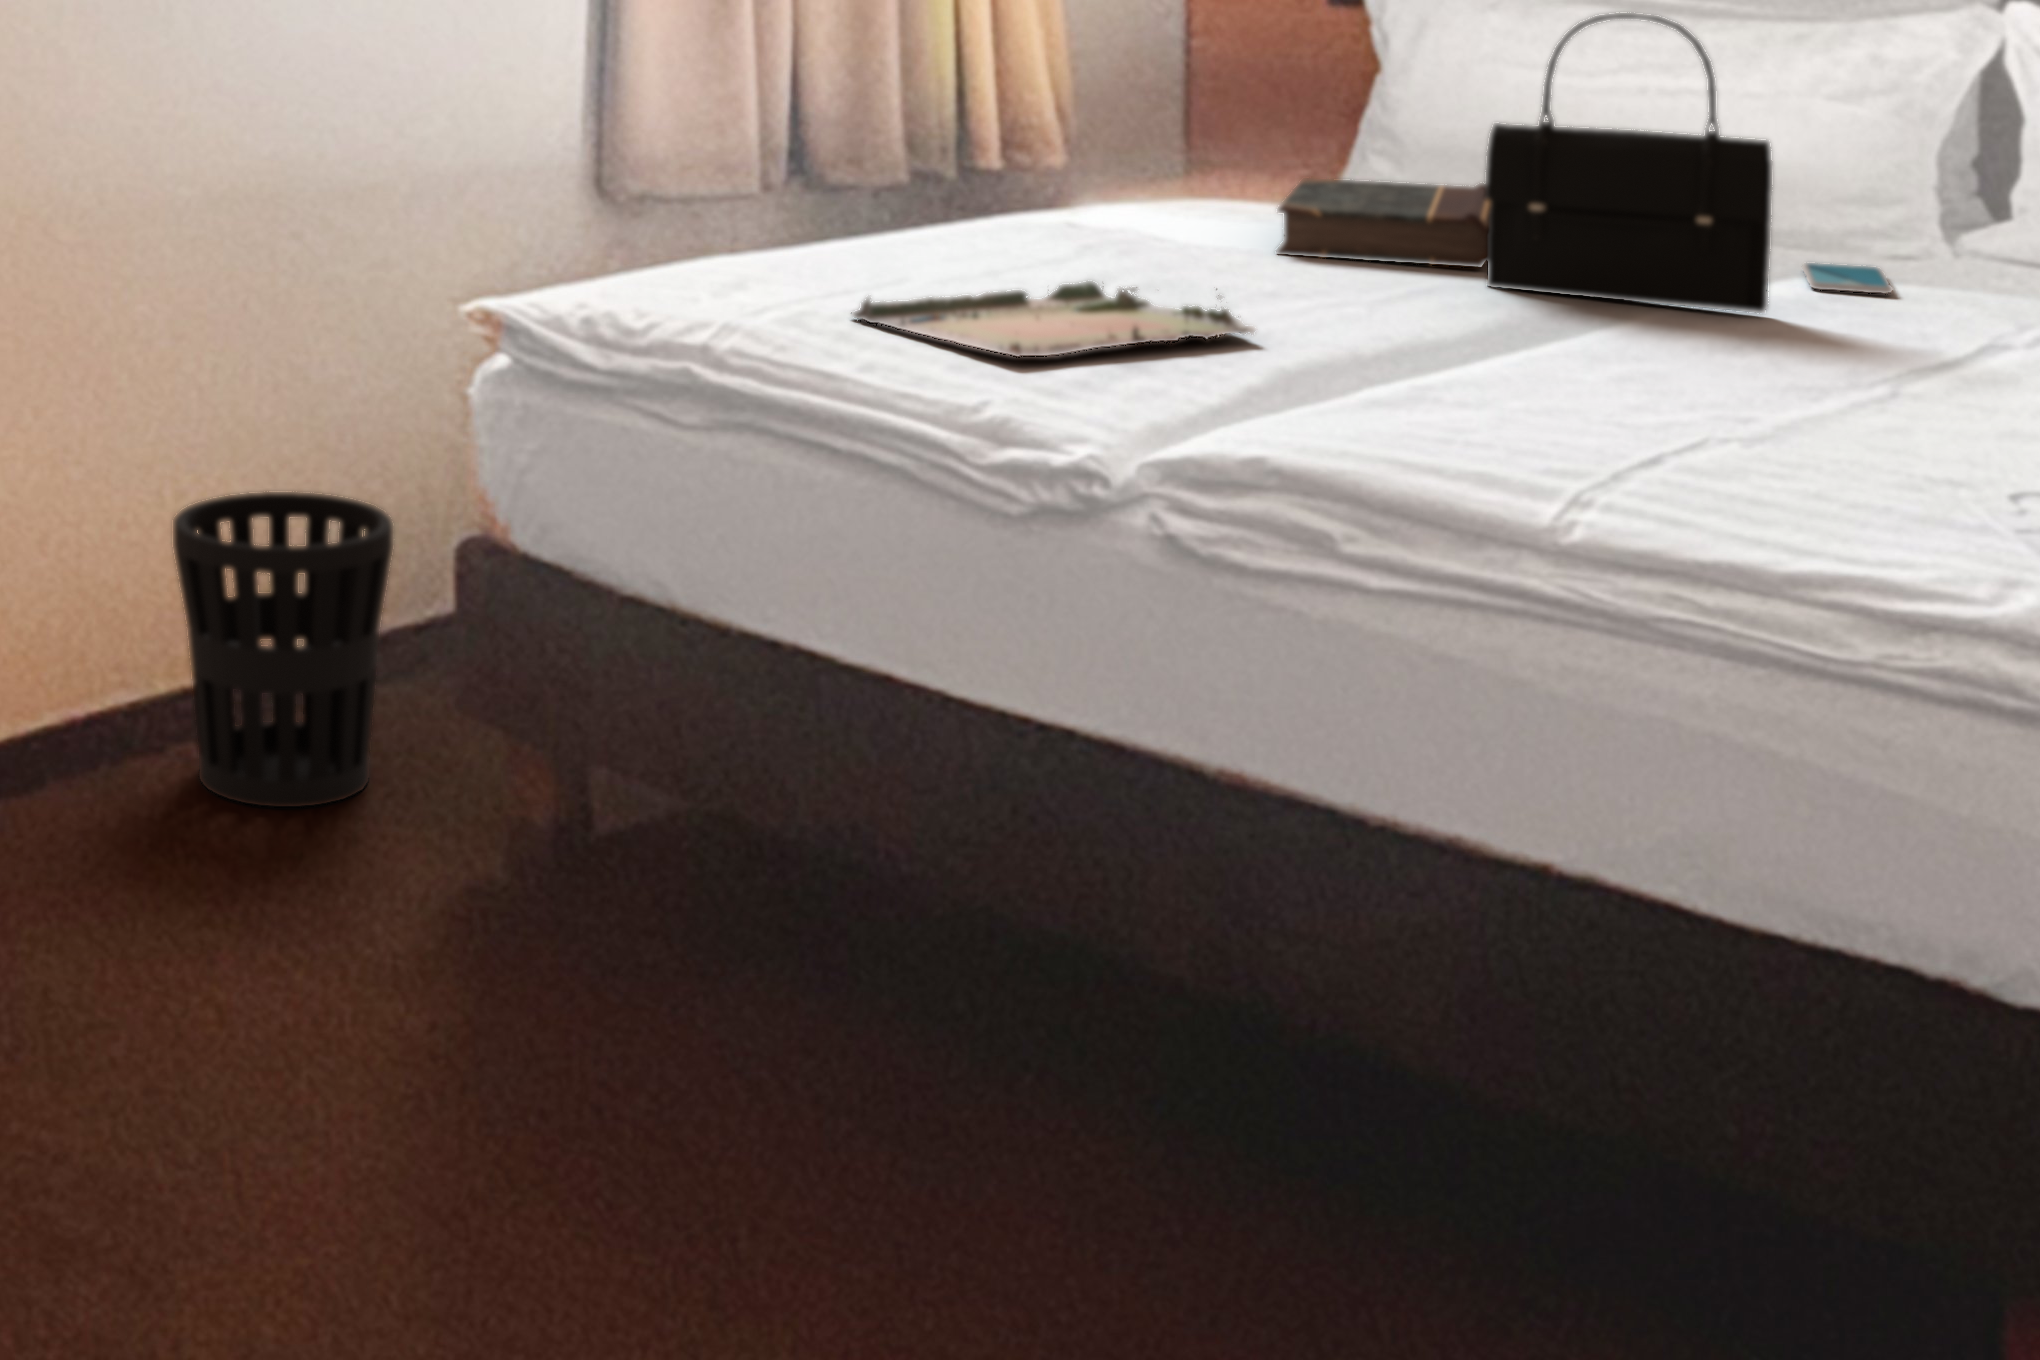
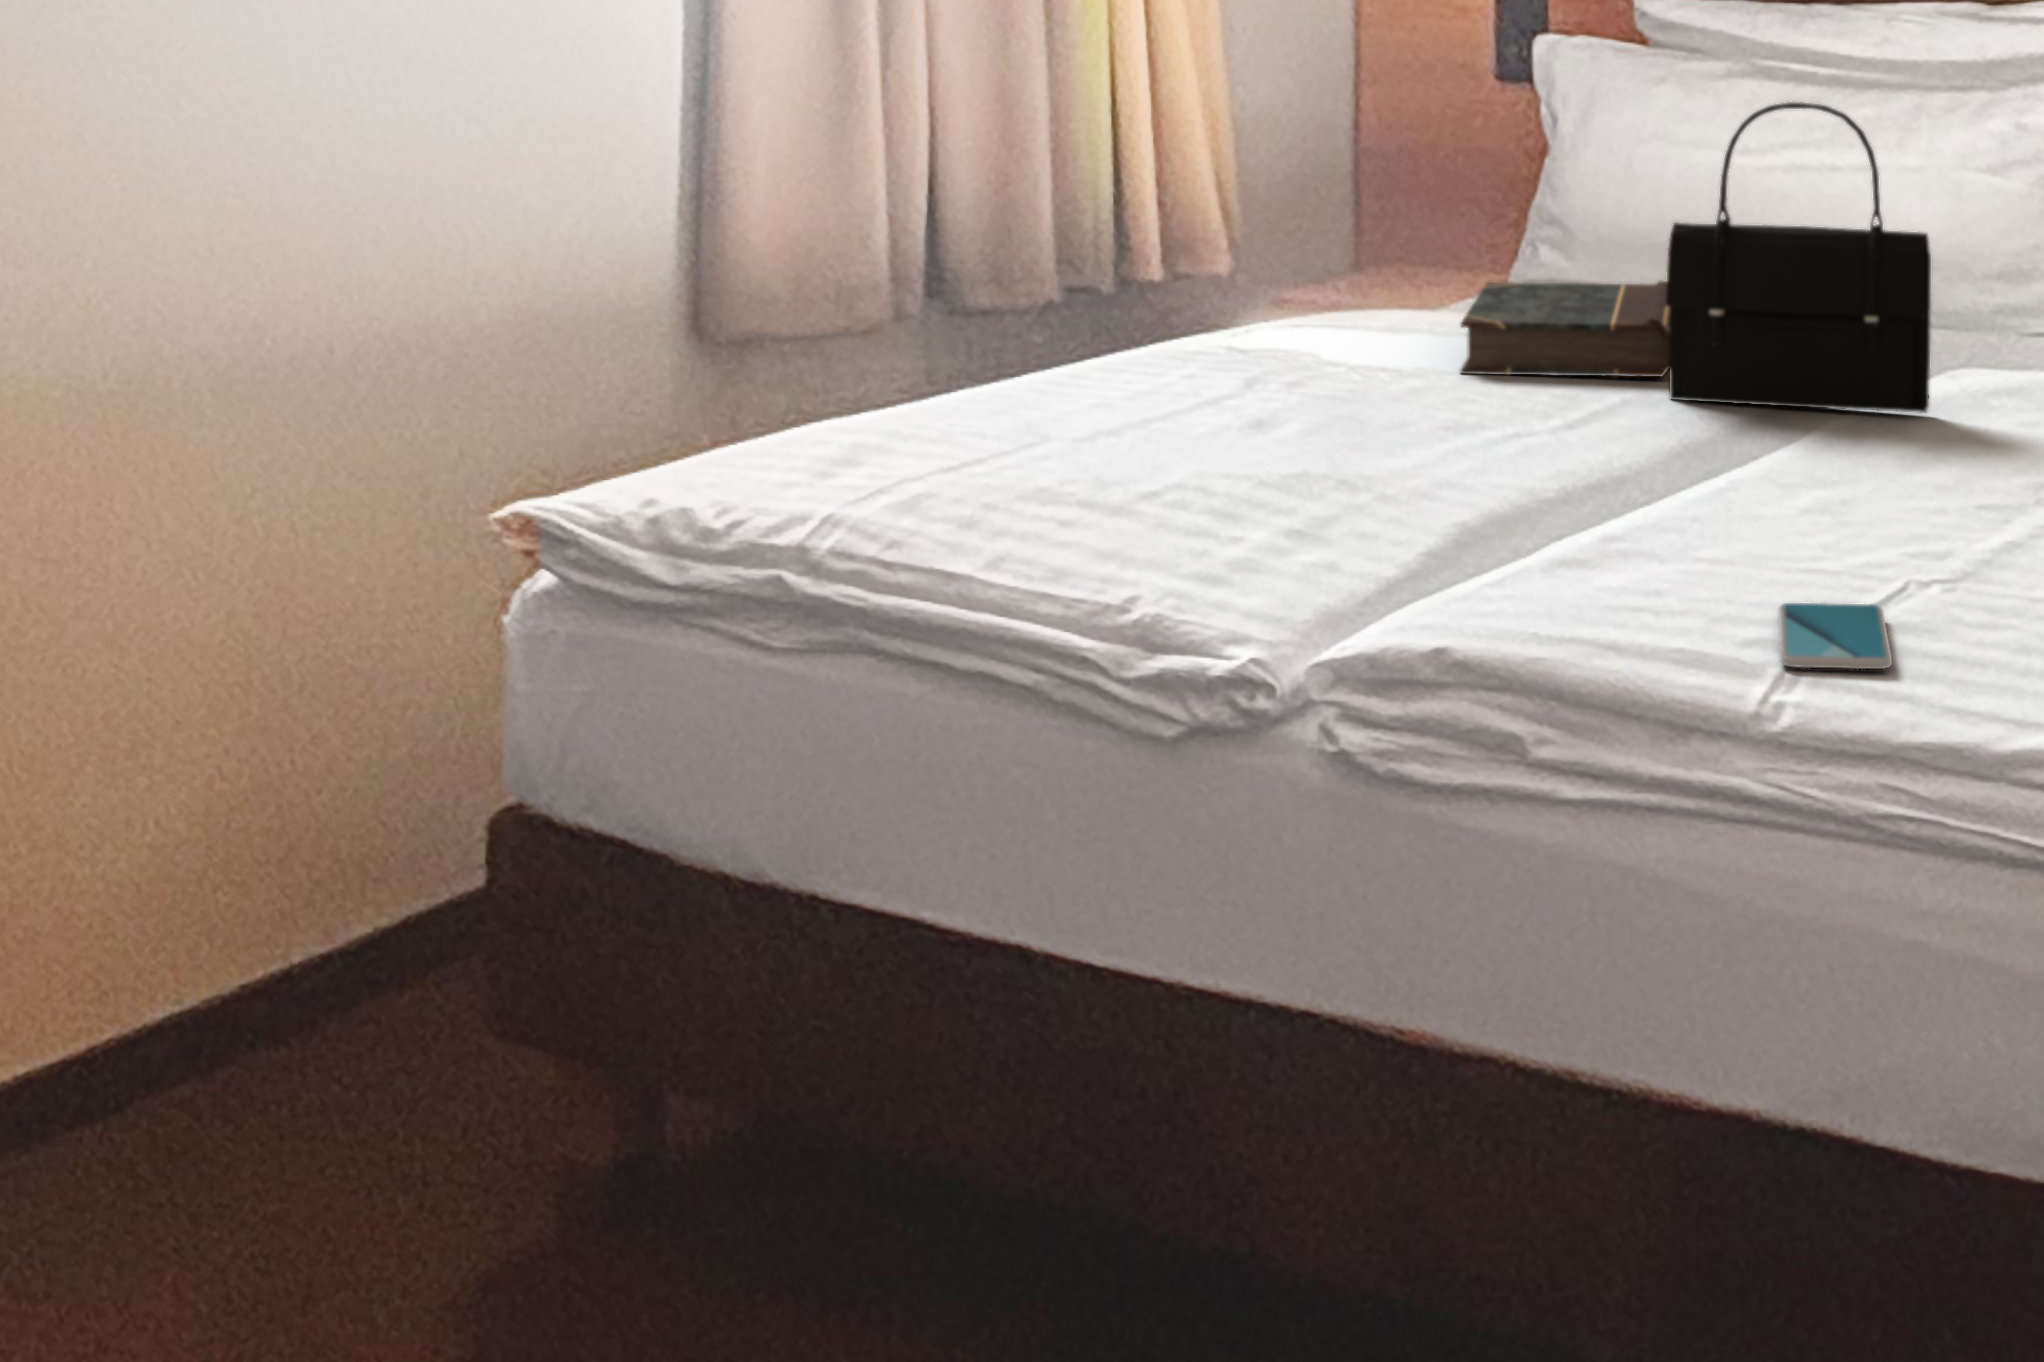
smartphone: present [1803,263,1892,294] -> present [1778,603,1892,669]
tray: present [851,282,1256,356] -> none [985,427,1441,537]
wastebasket: present [173,492,393,807] -> none [78,769,403,1210]

